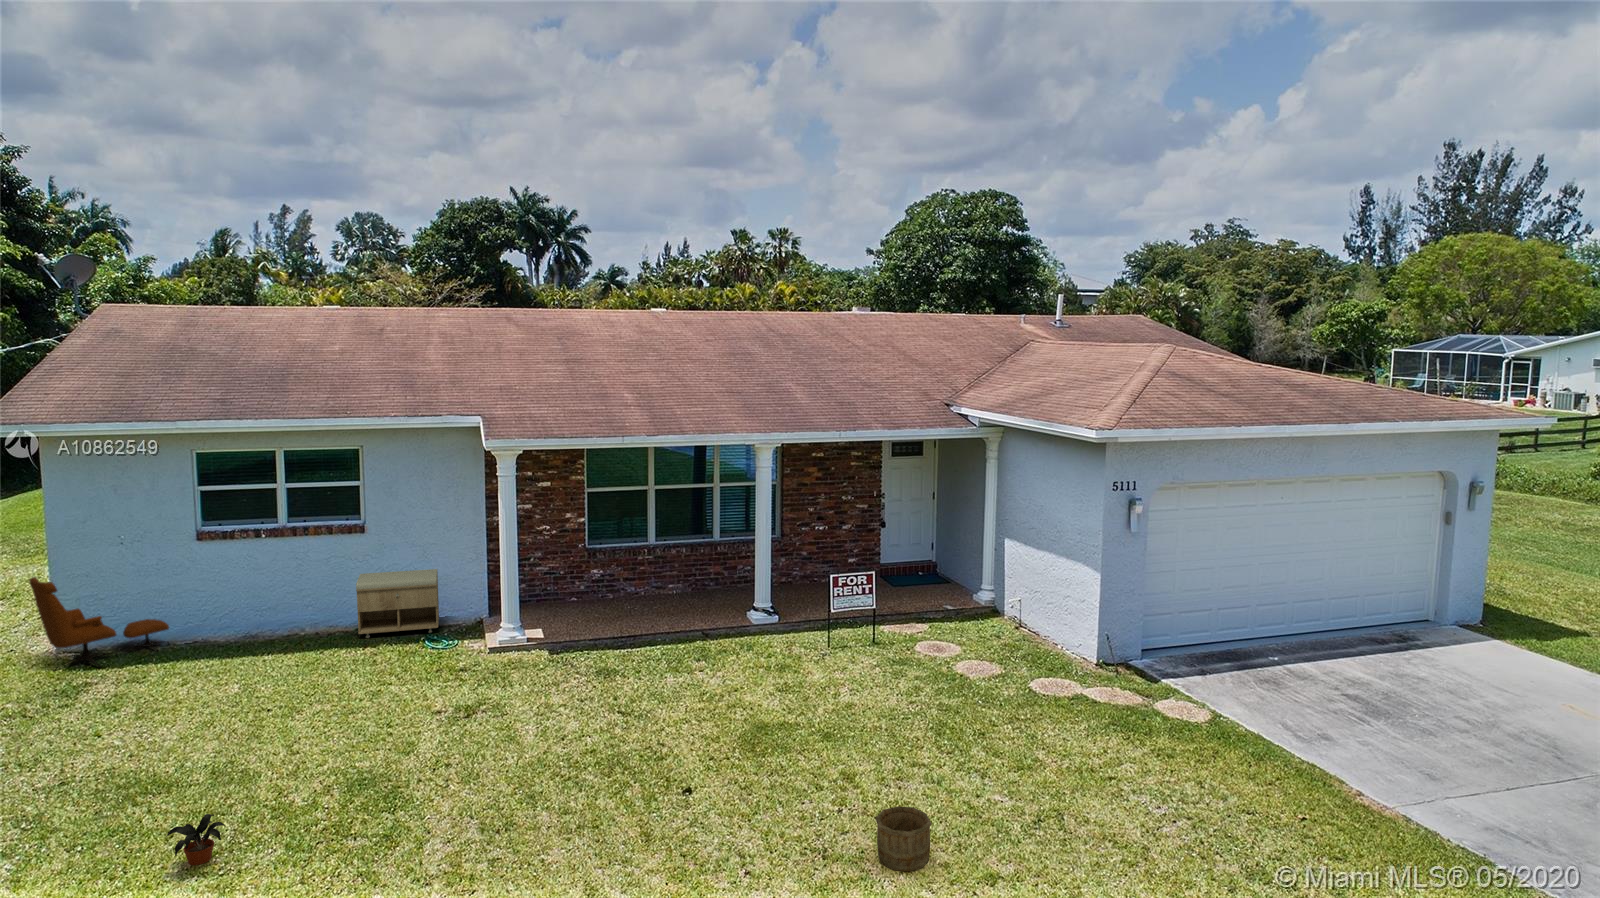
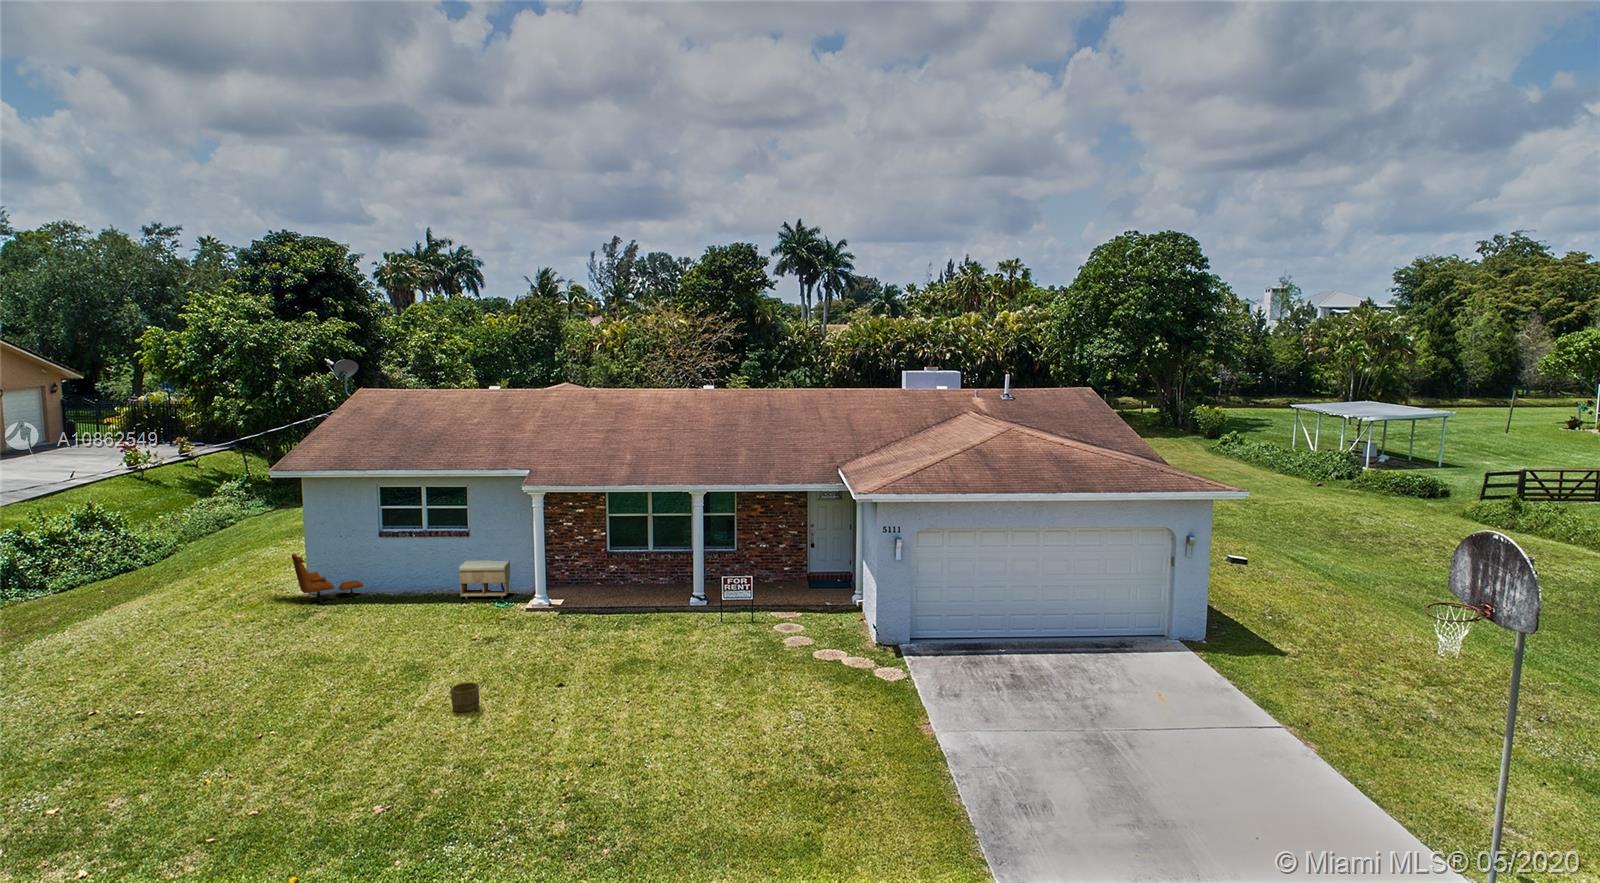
wooden bucket: present [876,806,932,872] -> present [450,683,479,712]
potted plant: present [166,814,225,865] -> none [310,672,337,694]

